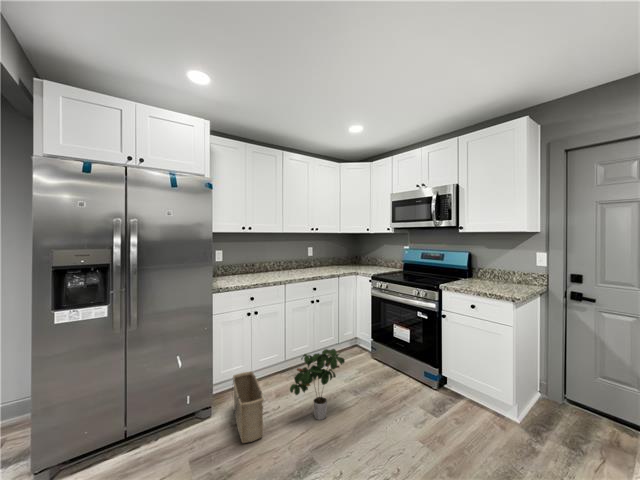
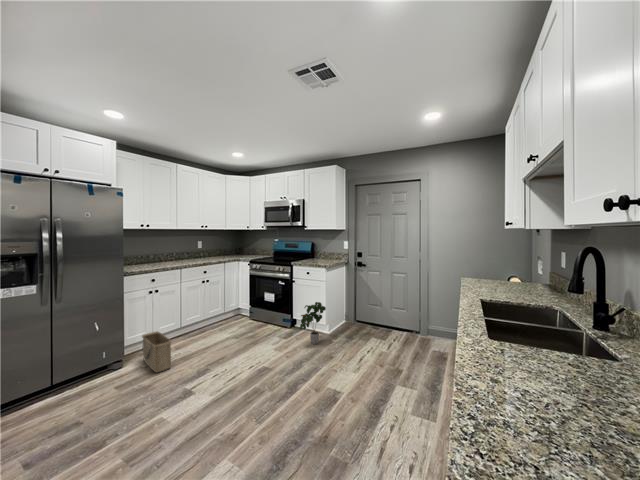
potted plant: present [290,349,345,420] -> present [300,302,326,344]

